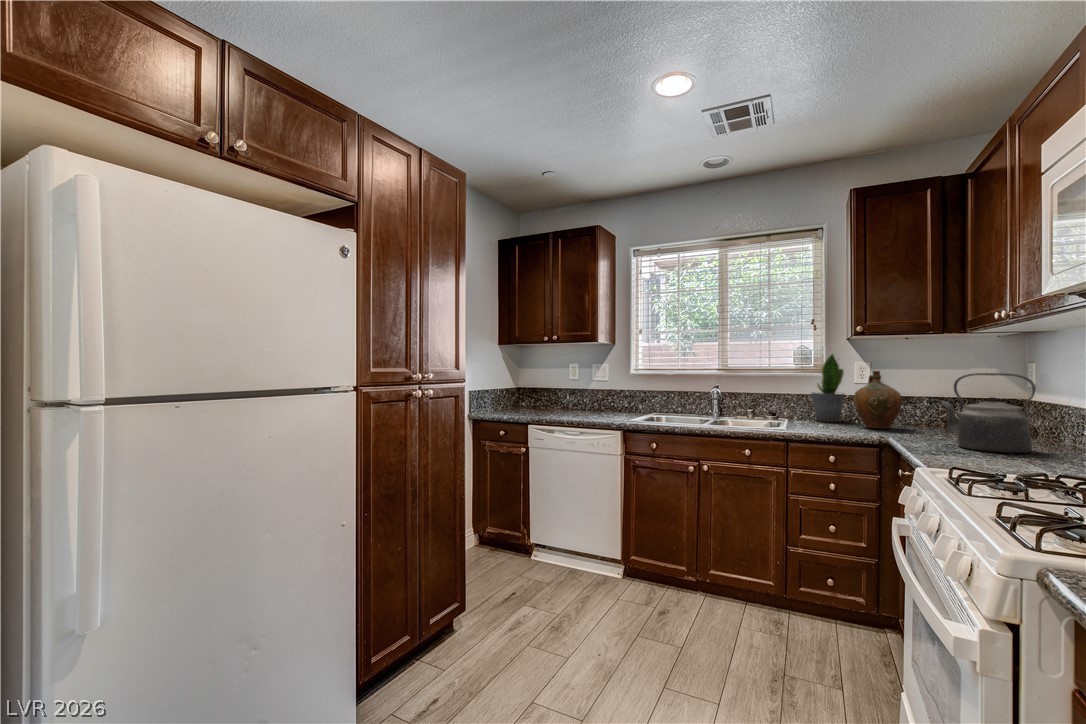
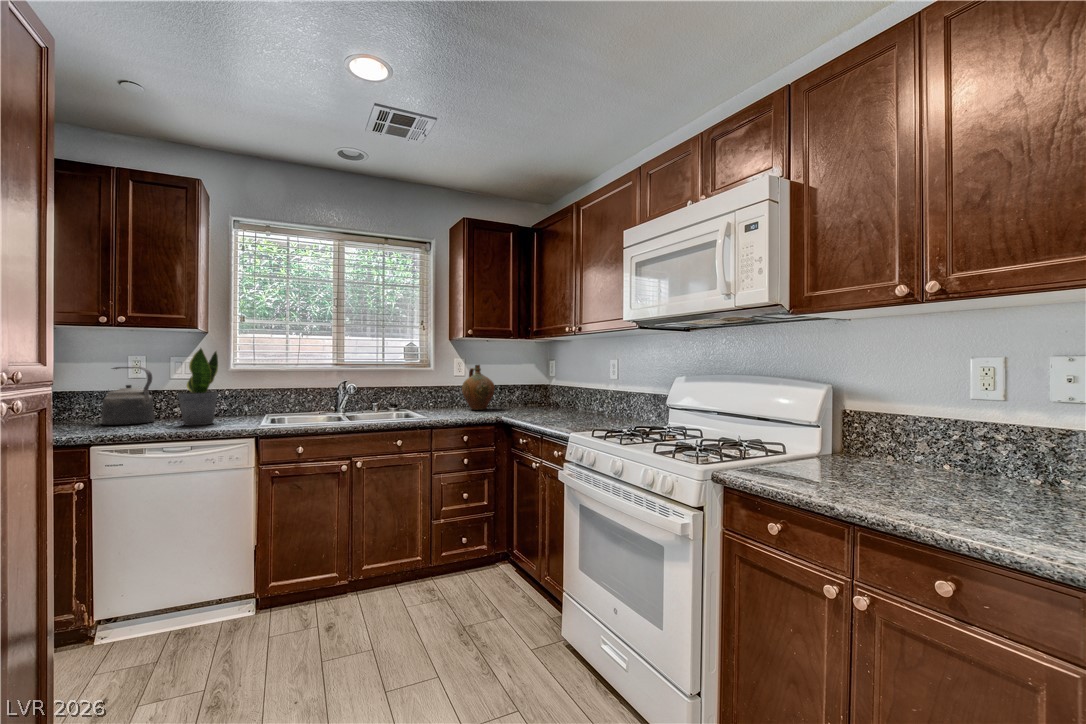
potted plant: present [811,354,845,422] -> present [178,348,218,425]
kettle: present [942,373,1036,453] -> present [101,367,155,425]

